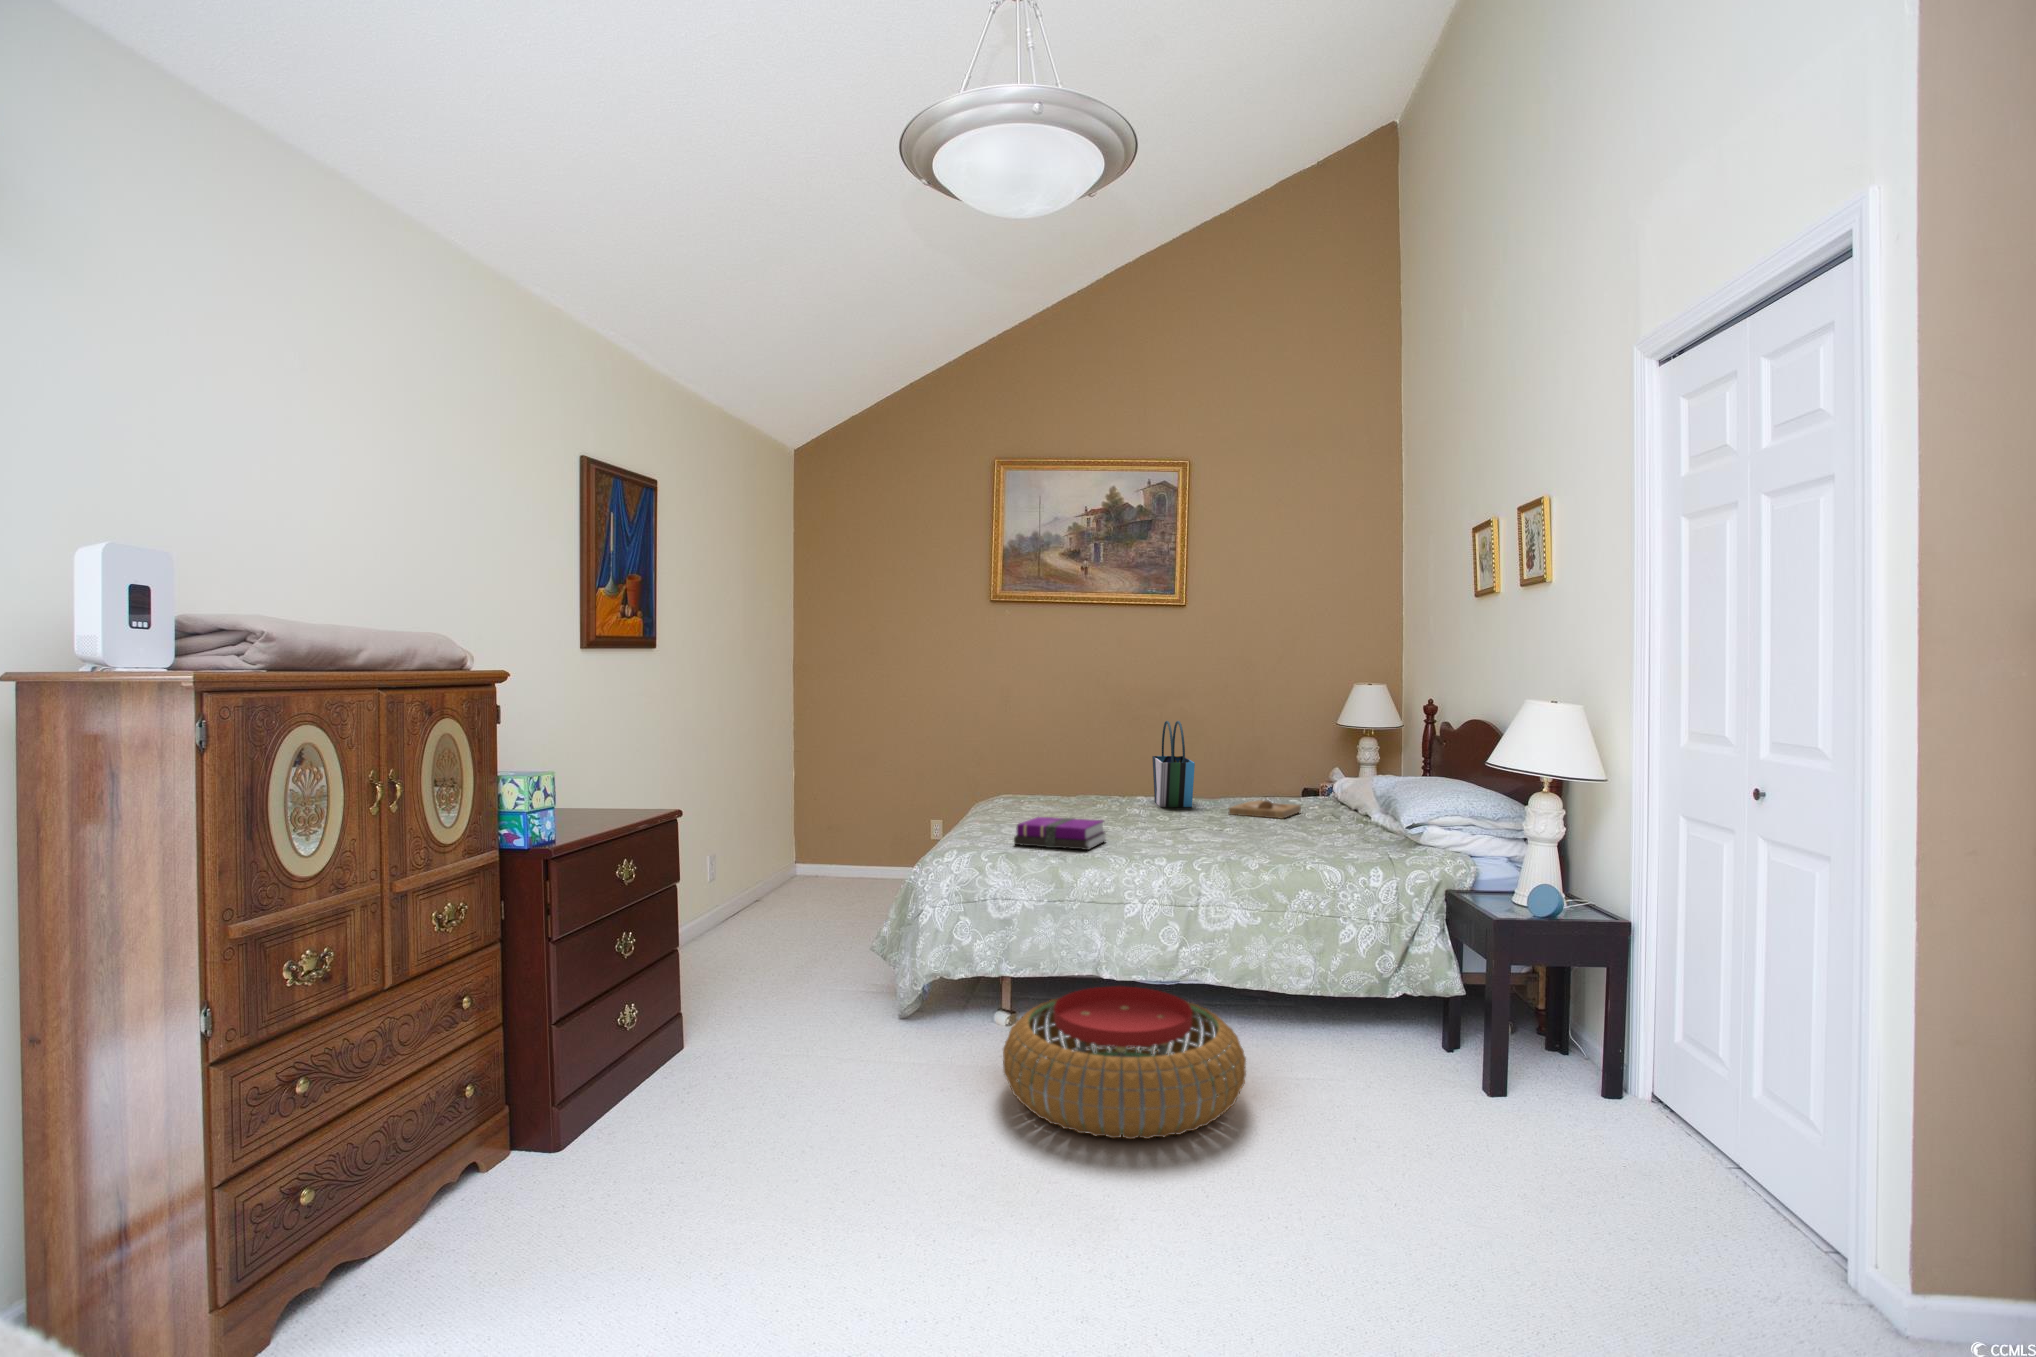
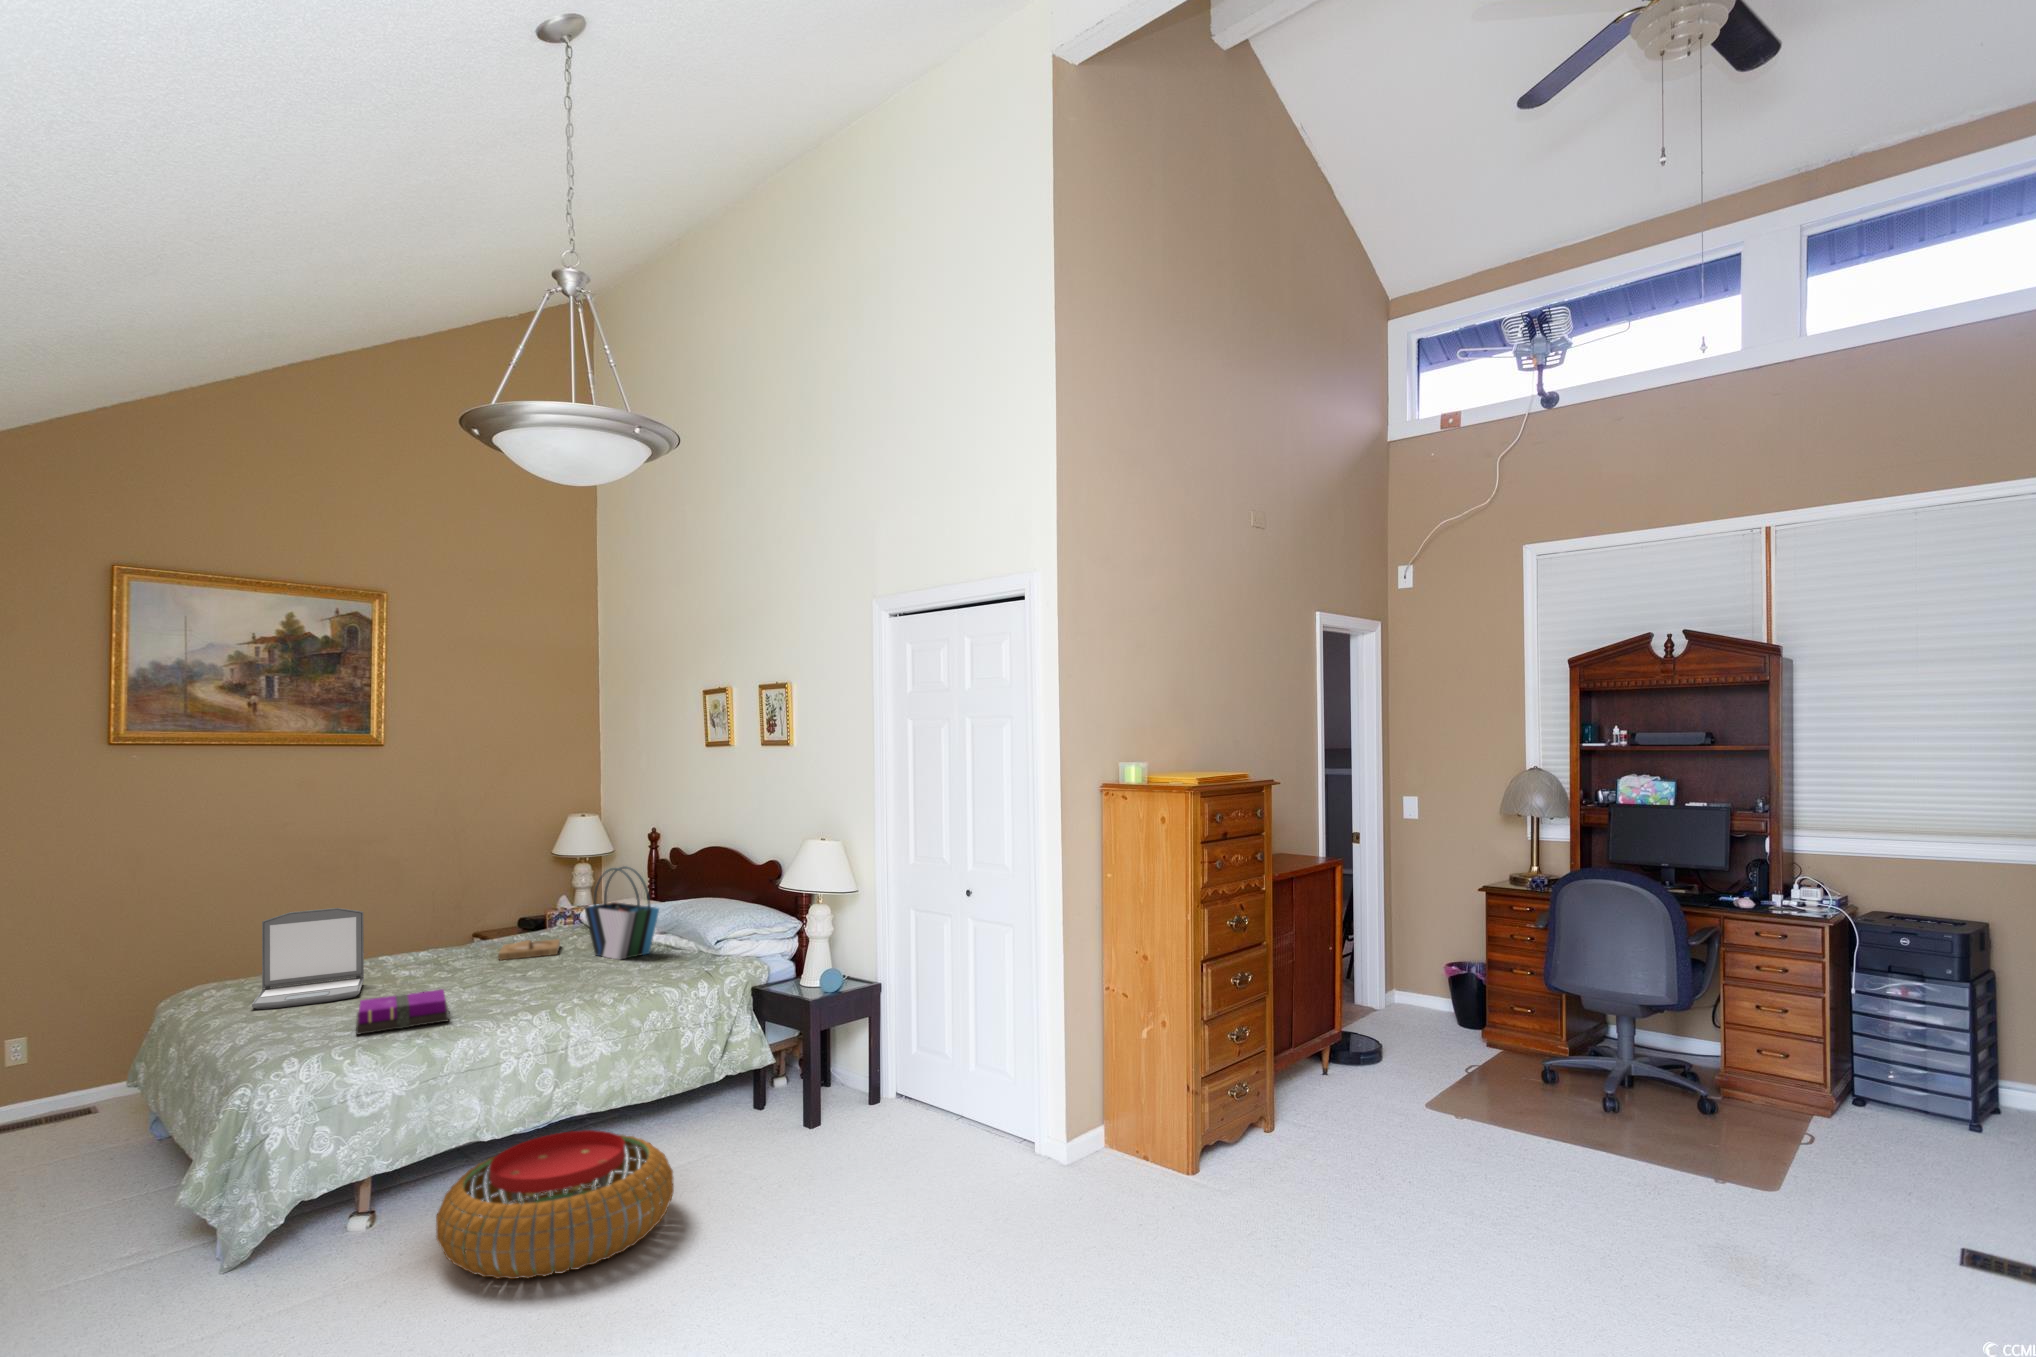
tote bag: present [1152,721,1195,807] -> present [585,866,659,960]
laptop: none [1004,739,1102,820] -> present [252,908,364,1009]

